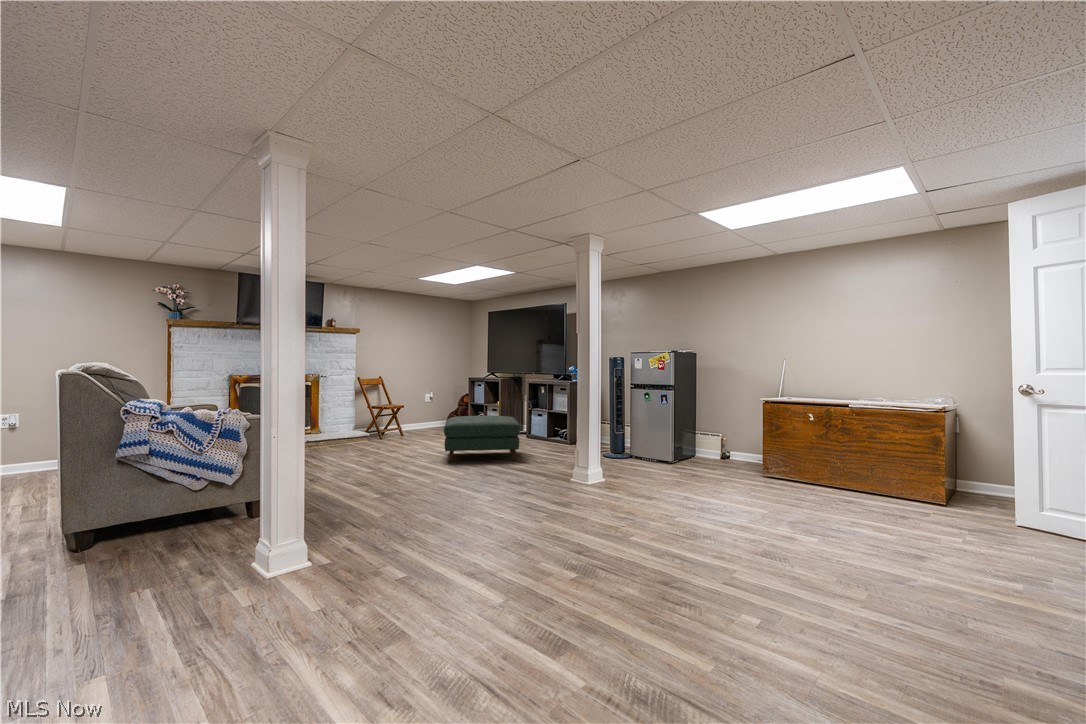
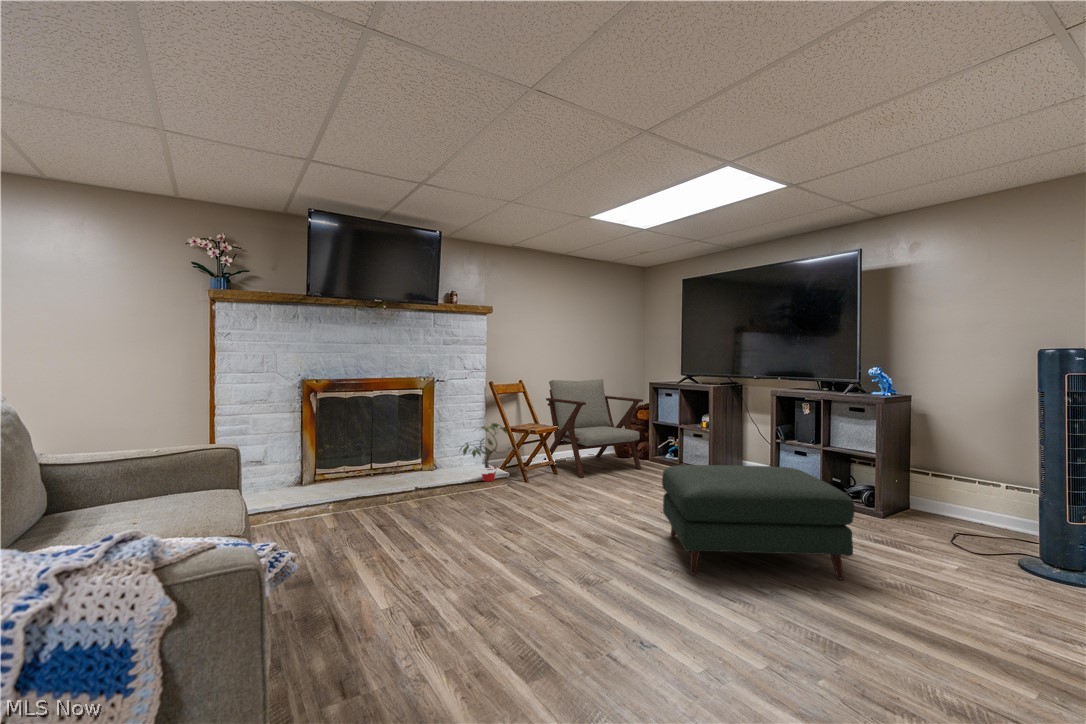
lounge chair: none [395,376,461,437] -> present [544,379,643,478]
potted plant: none [335,403,381,440] -> present [460,423,520,481]

